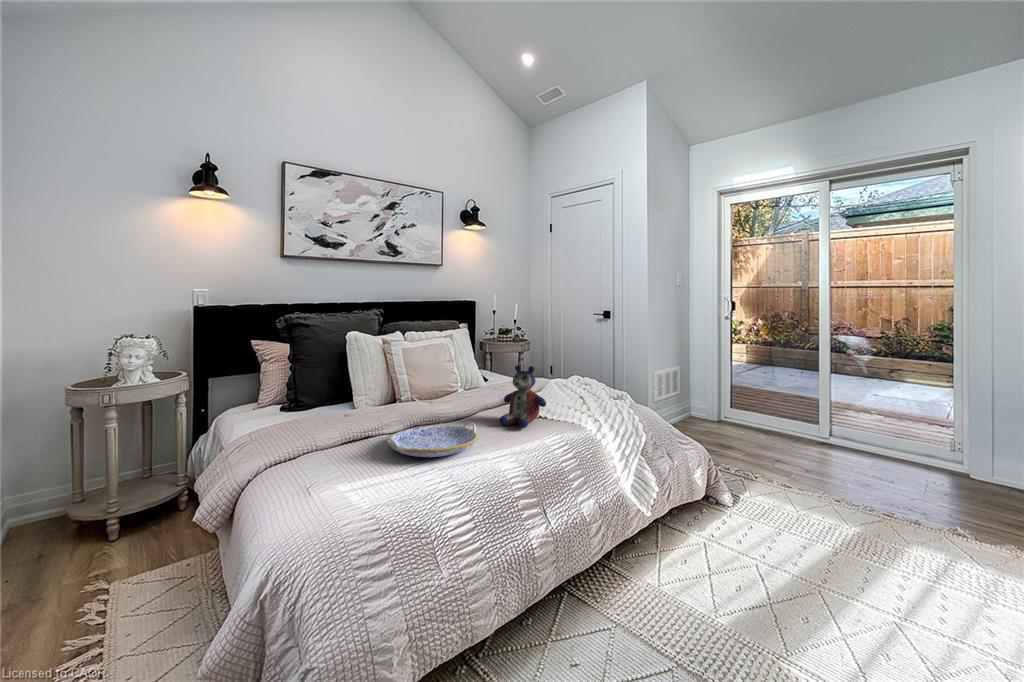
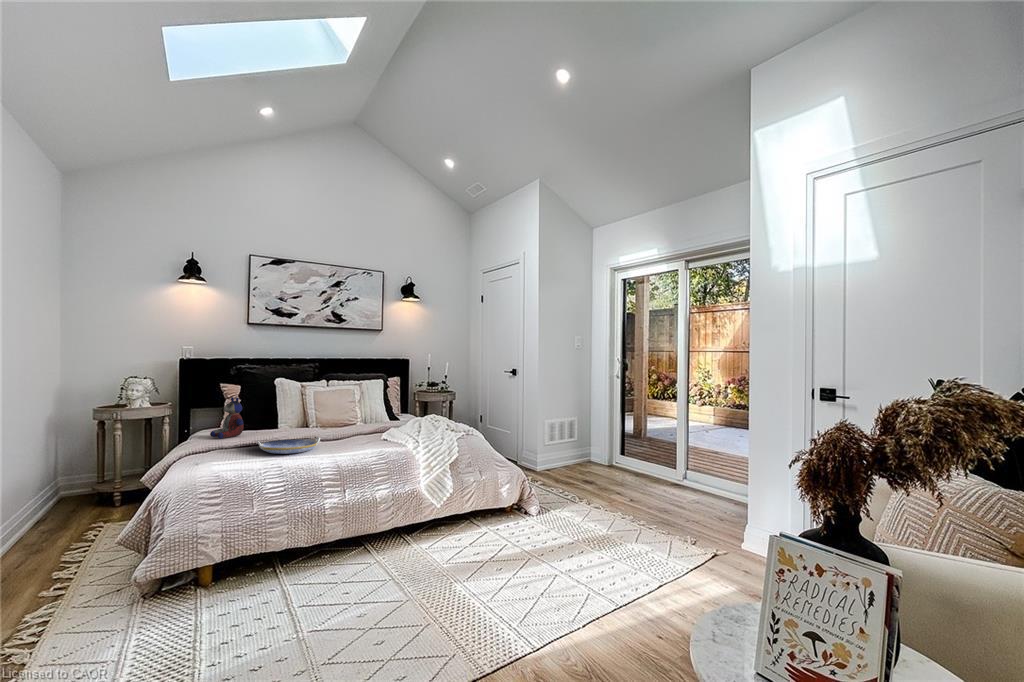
stuffed bear: present [499,365,546,428] -> present [210,397,244,439]

